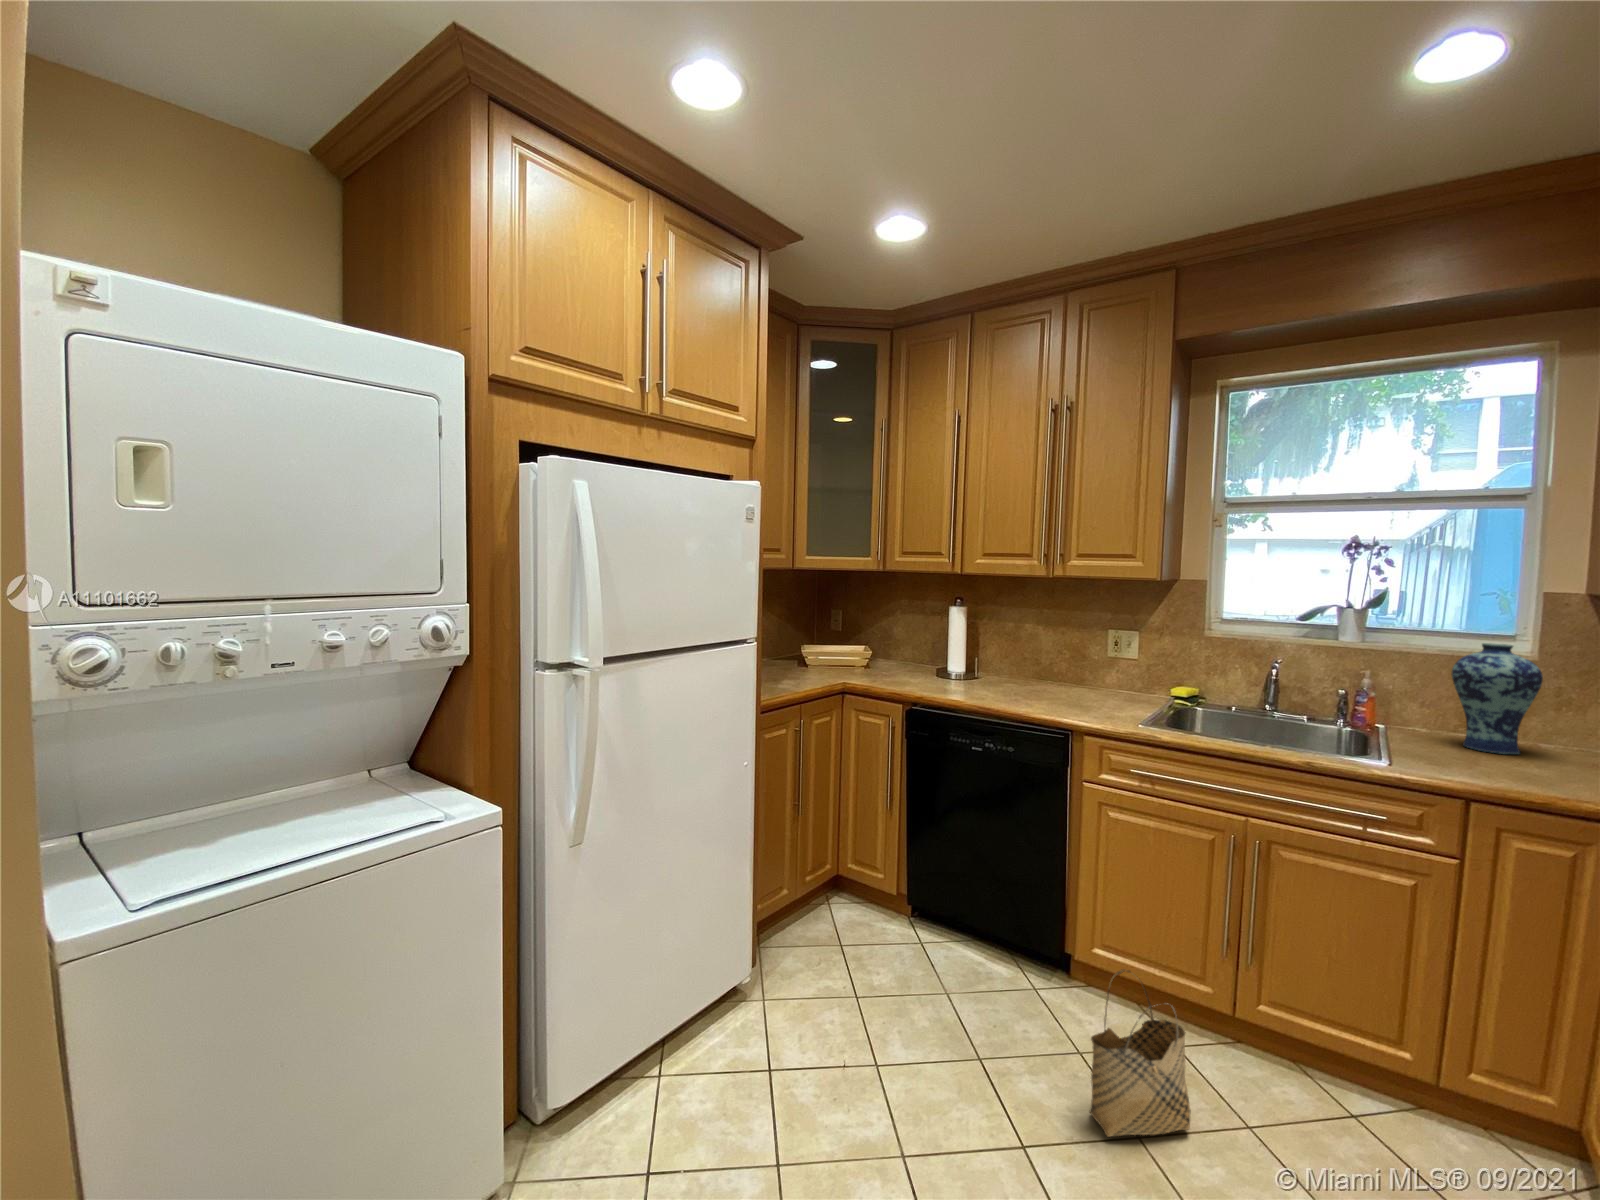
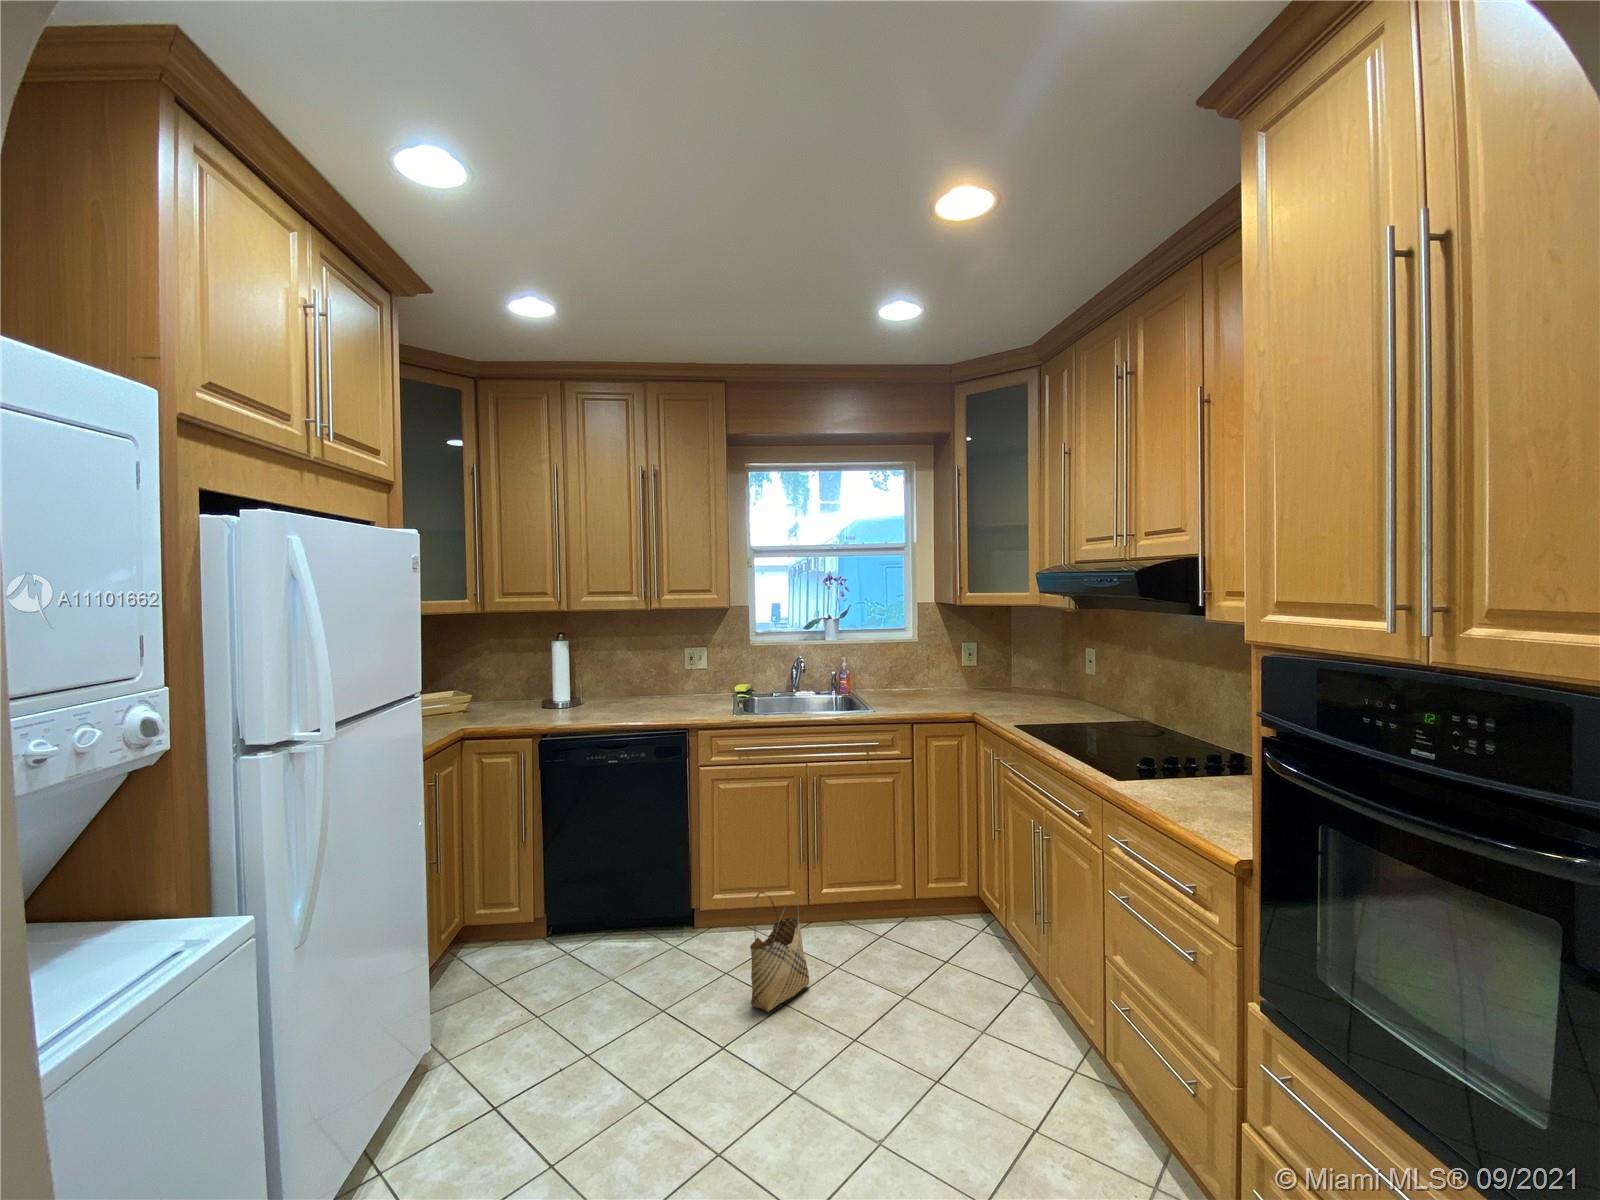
vase: present [1451,643,1543,754] -> none [890,632,928,697]

